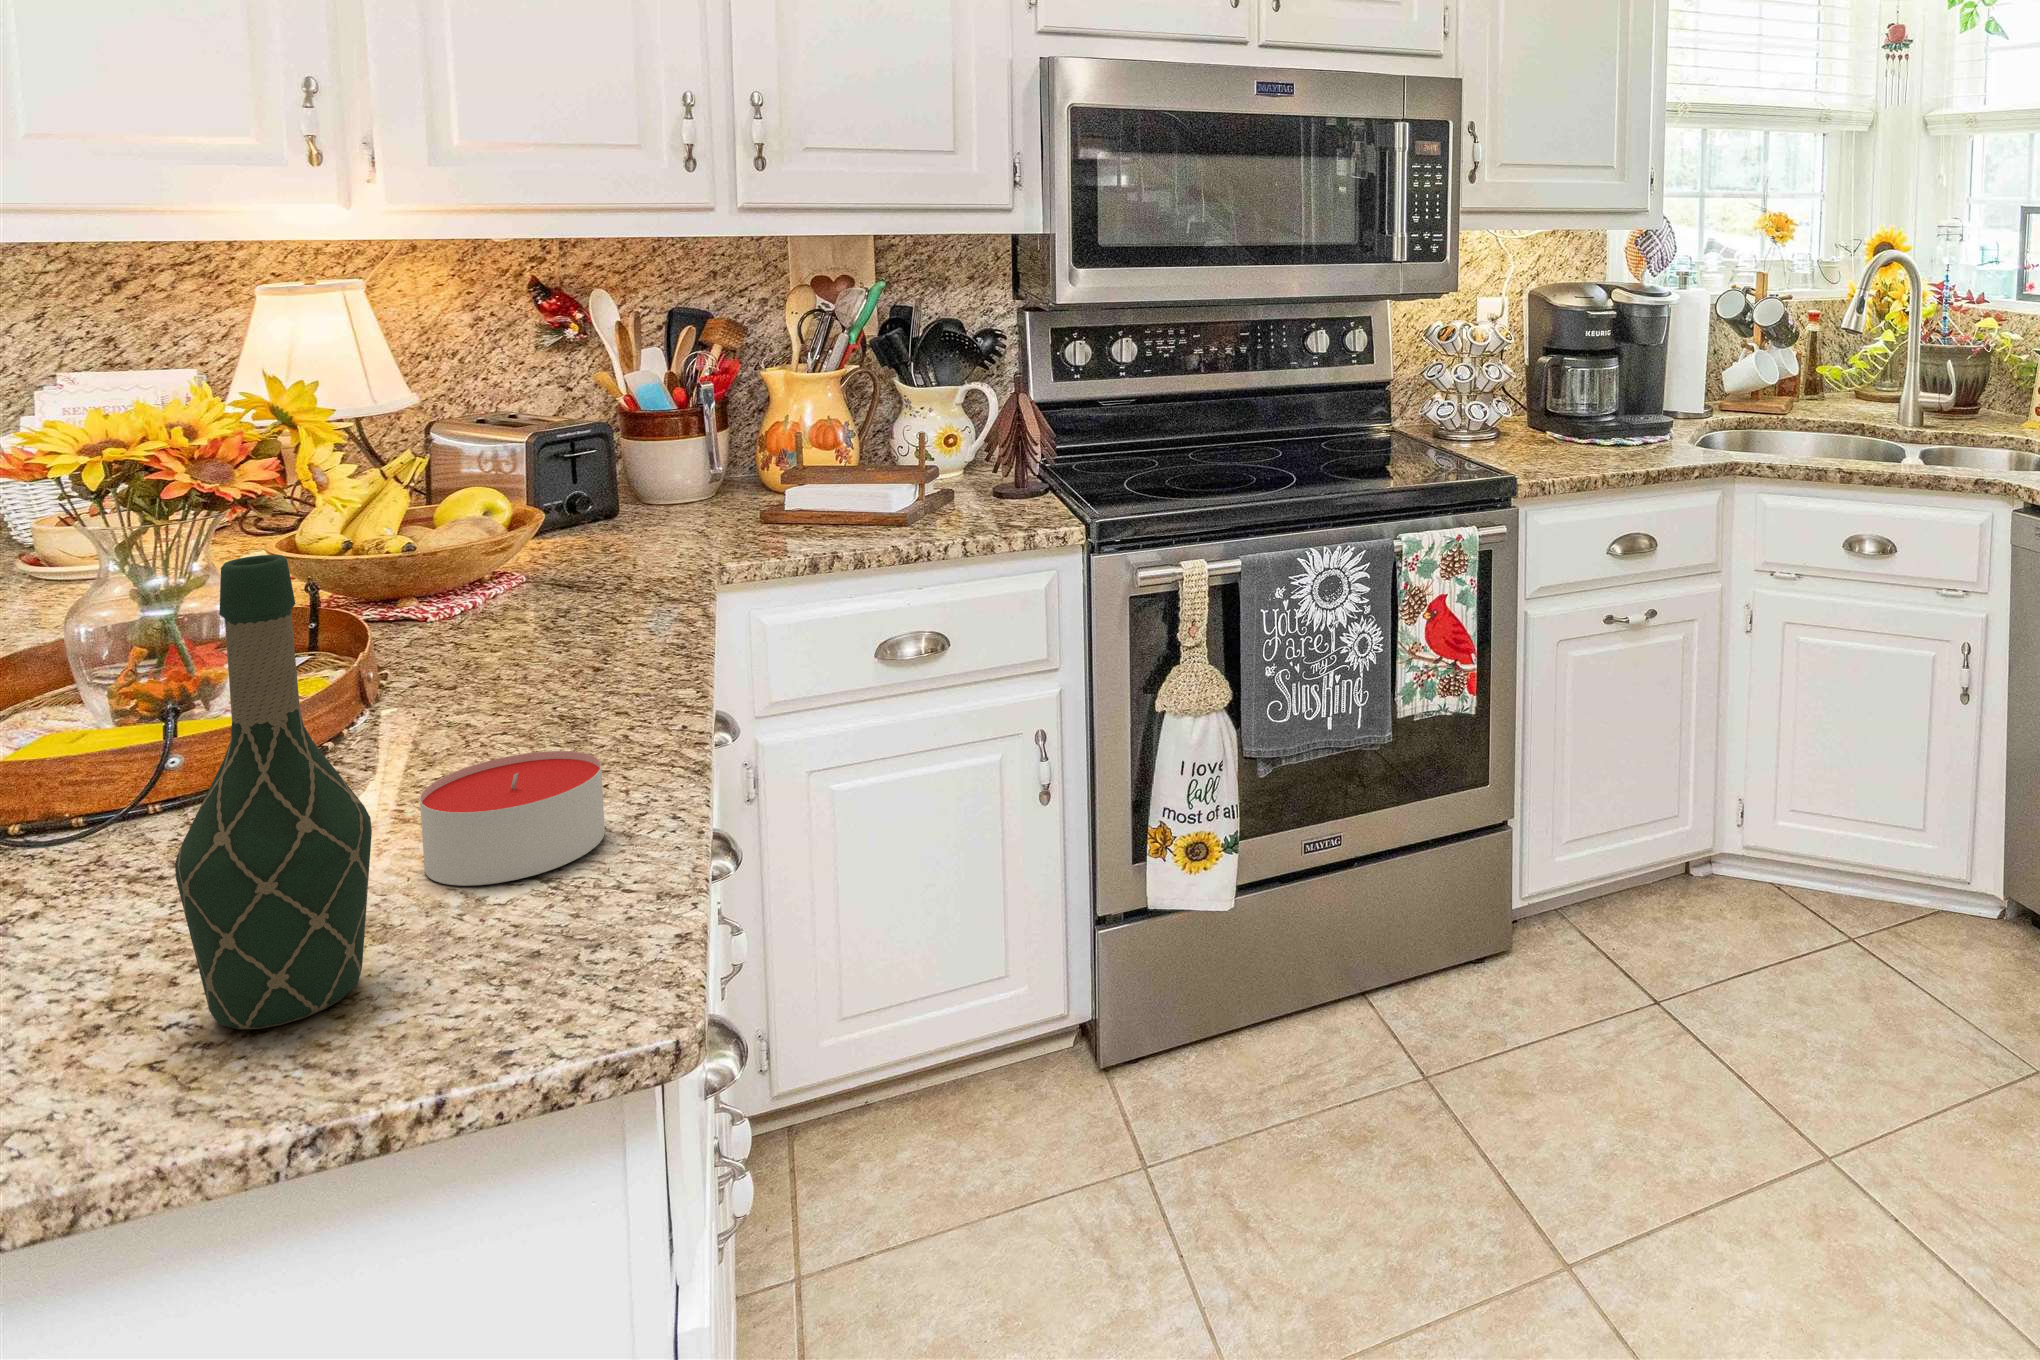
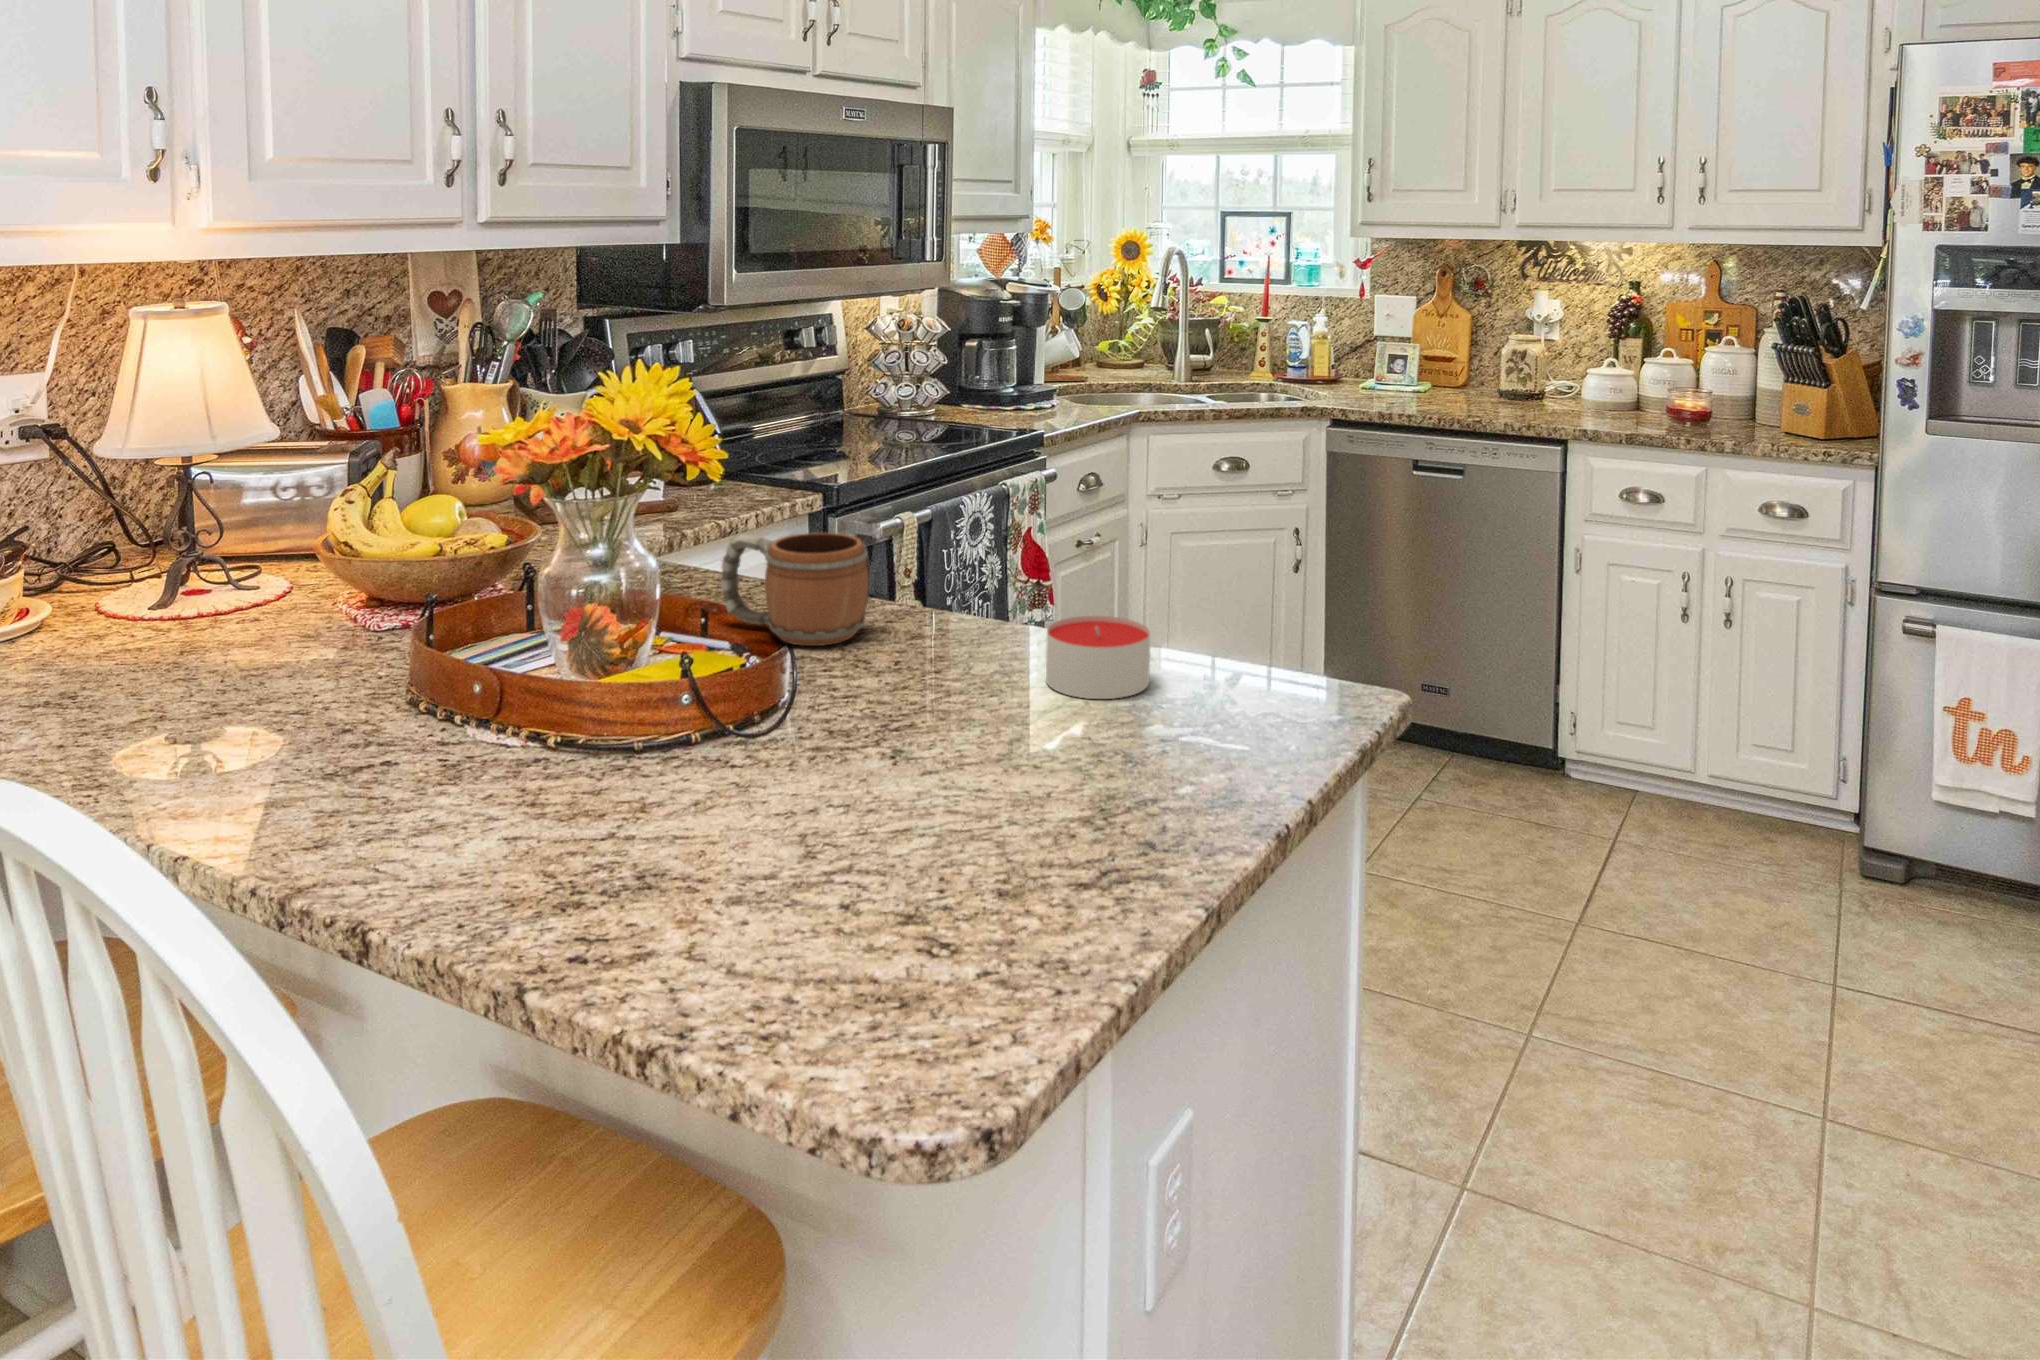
wine bottle: present [175,555,372,1029] -> none [1172,452,1267,754]
mug: none [438,570,594,722] -> present [721,533,871,646]

